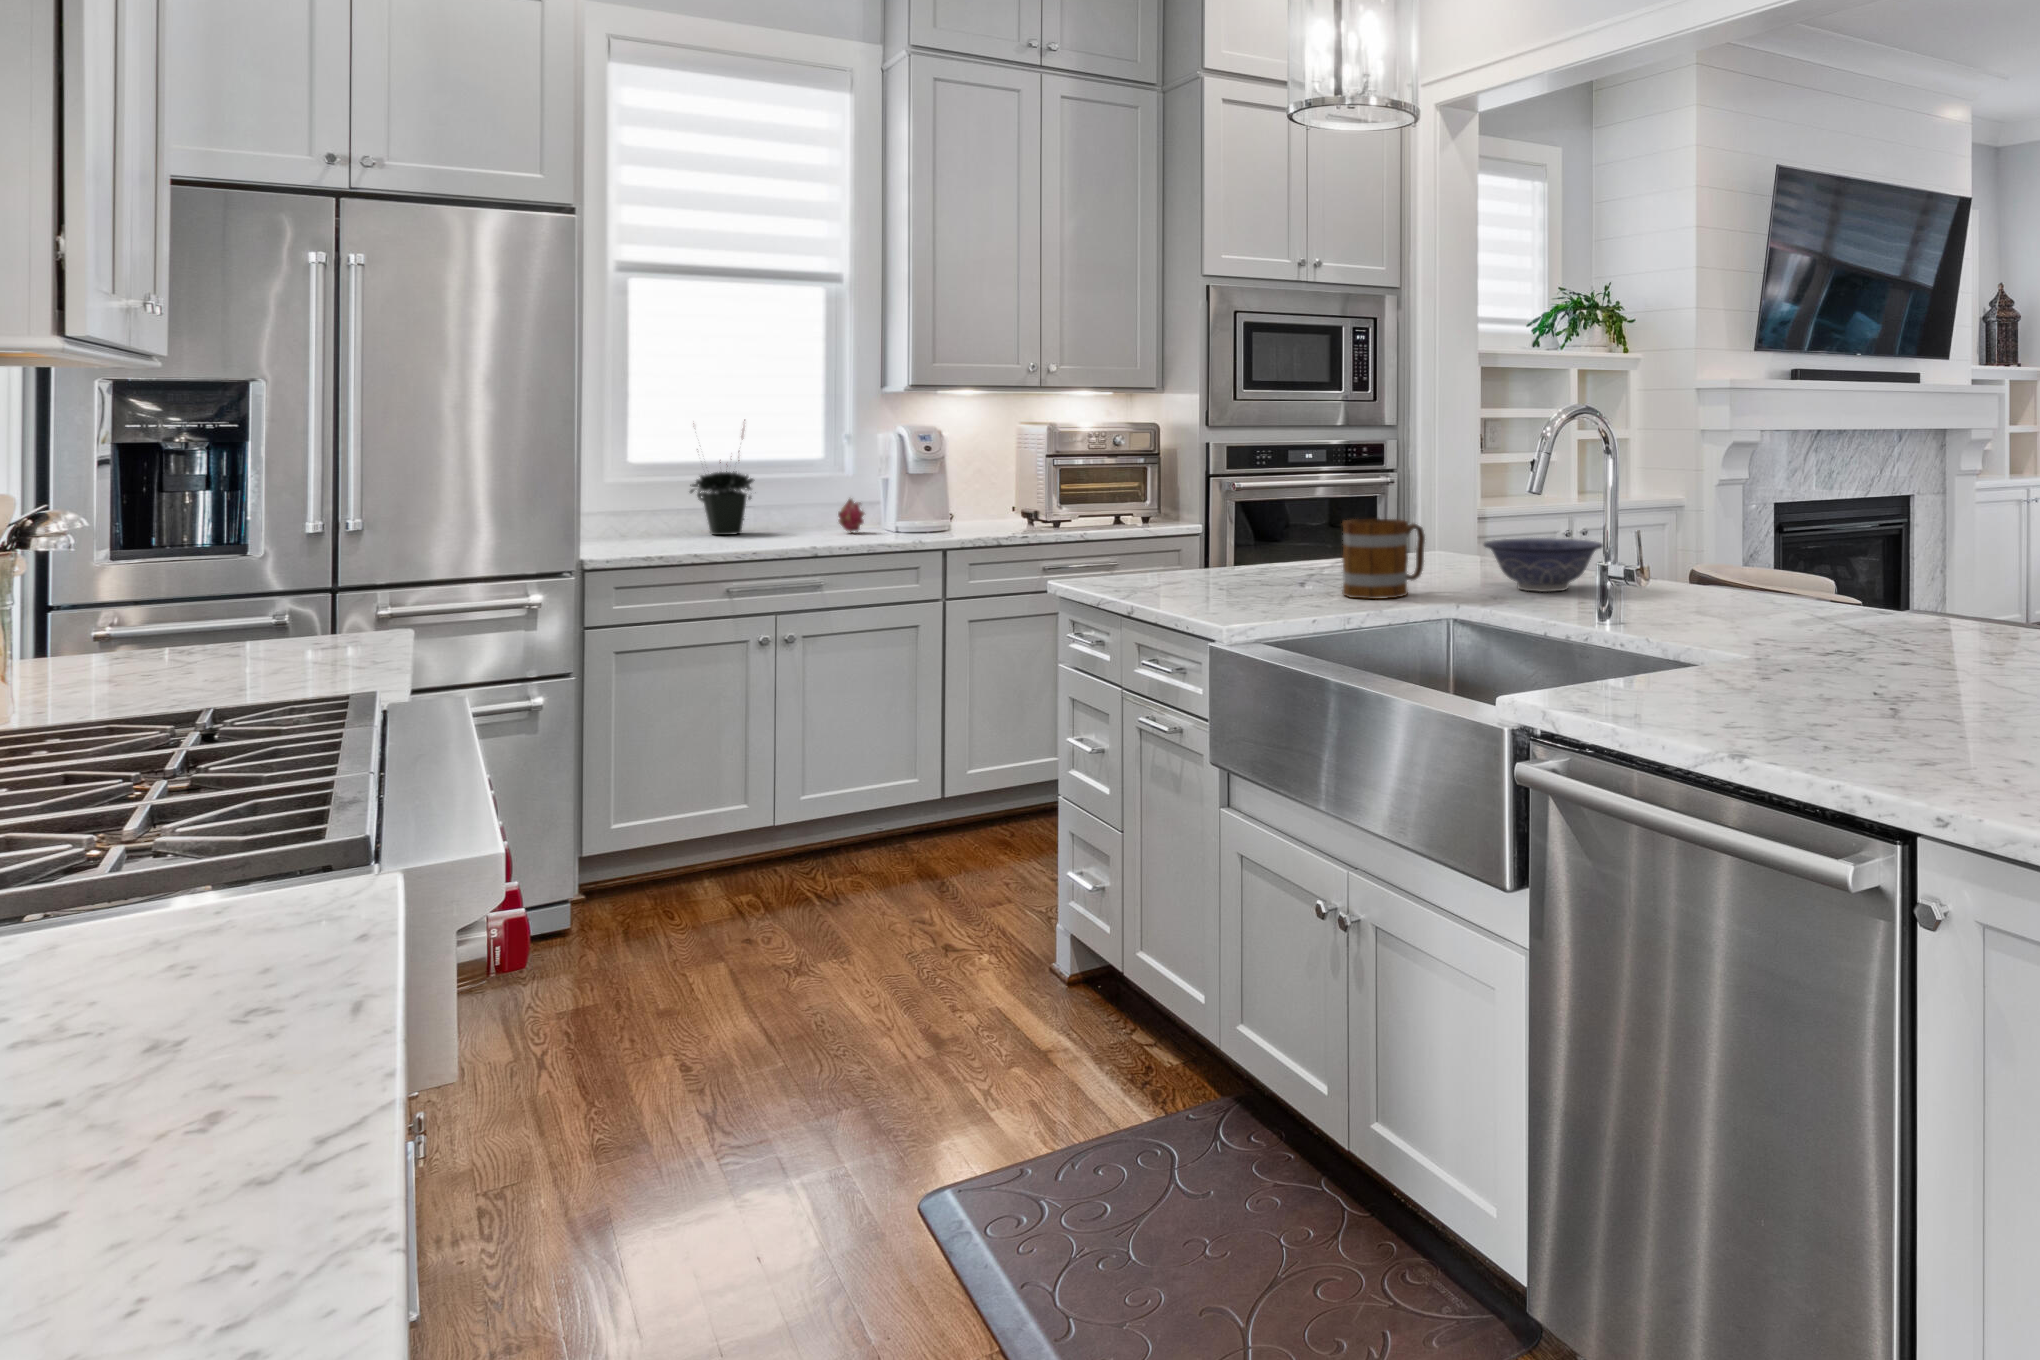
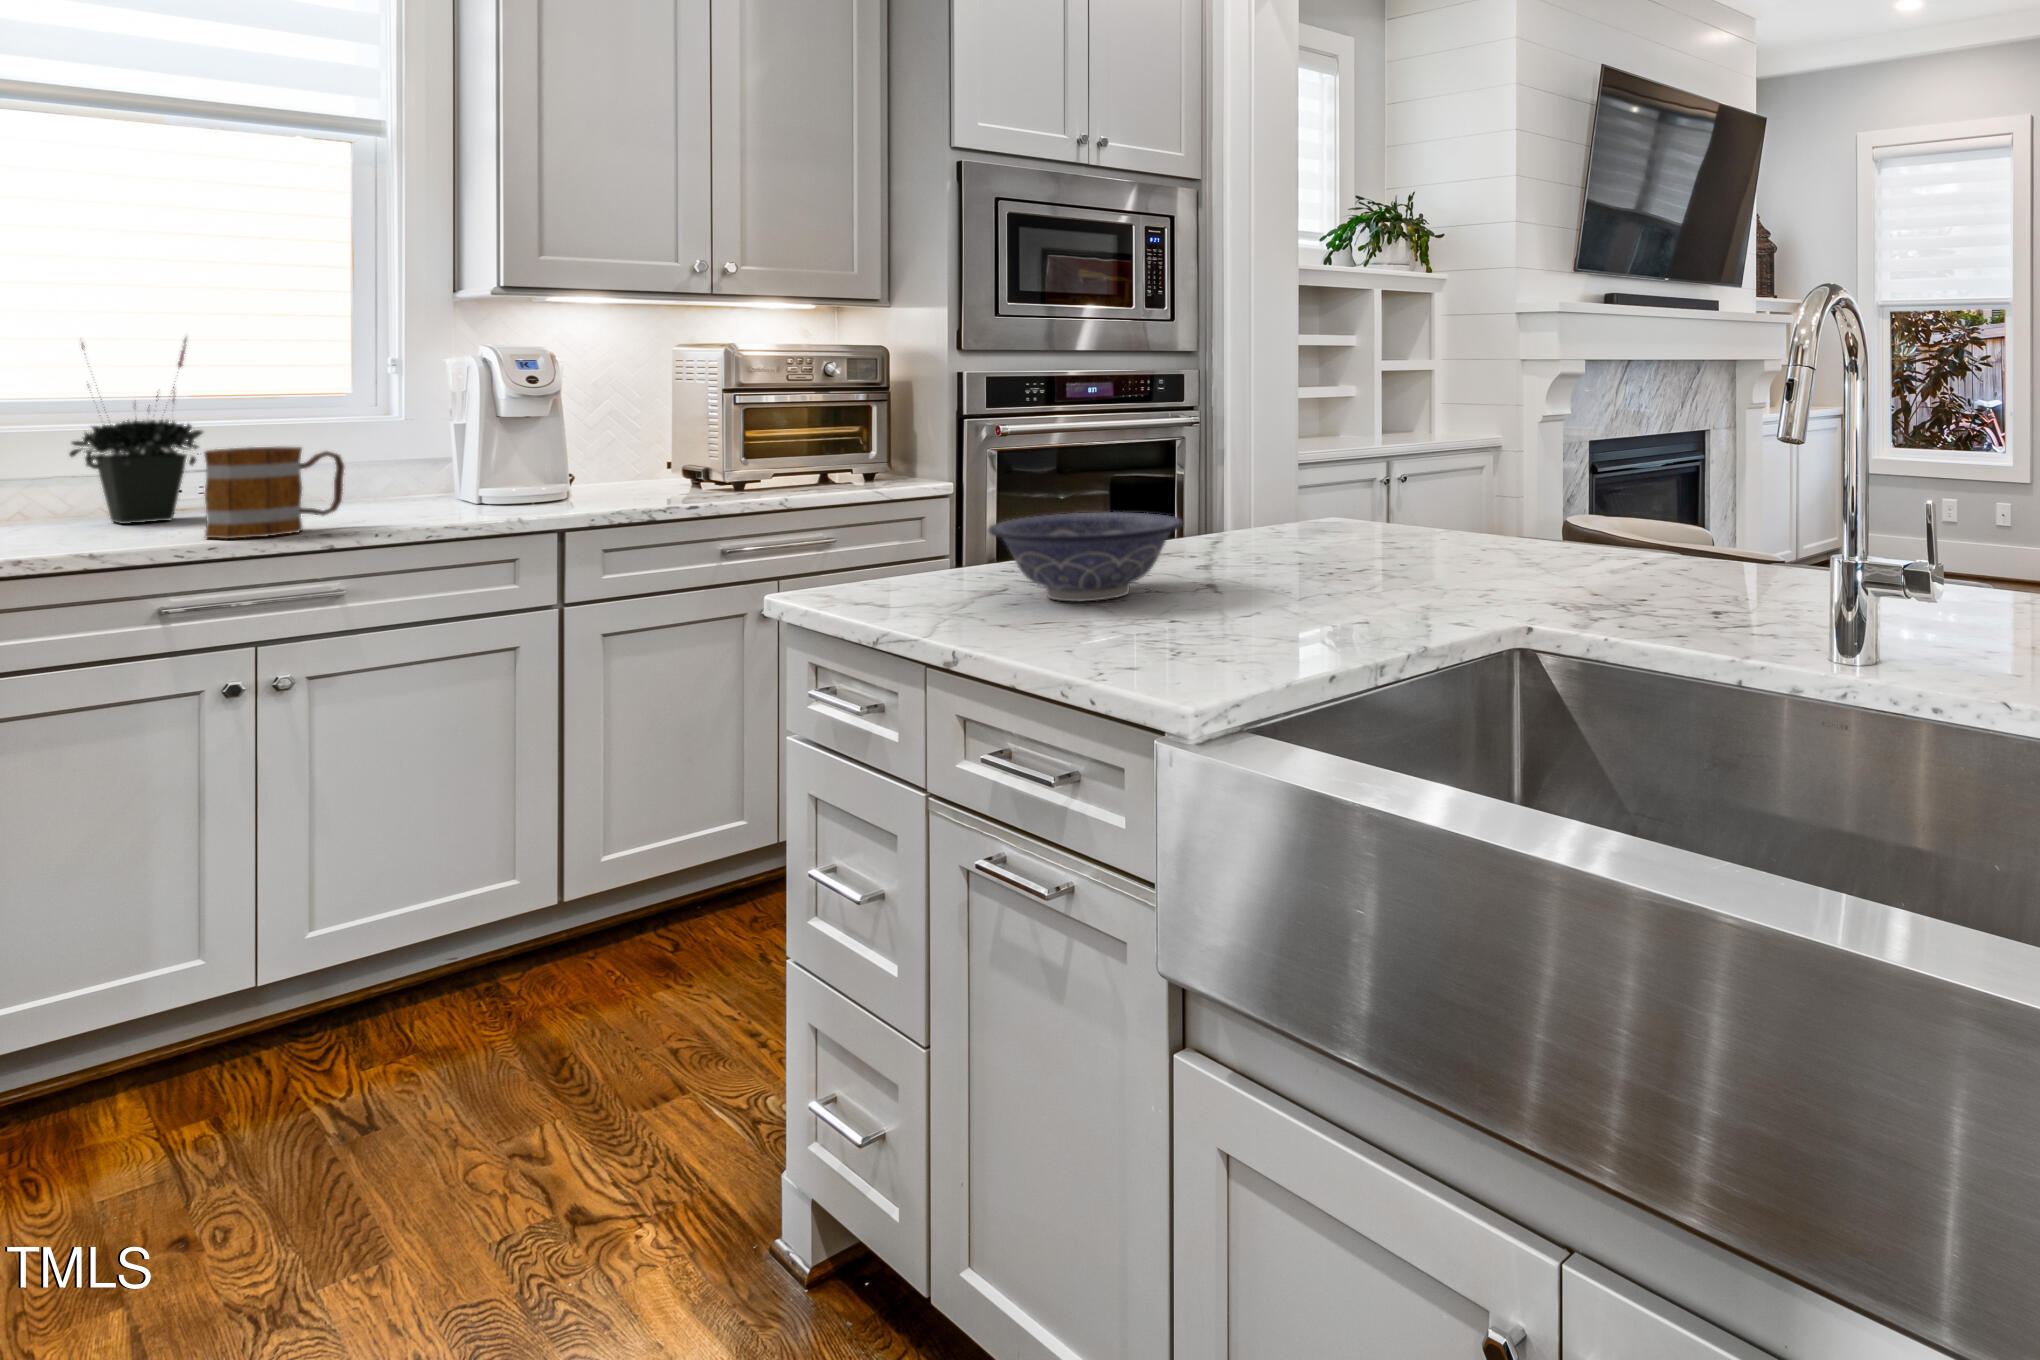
fruit: present [838,499,864,532] -> none [361,452,412,511]
mug: present [1342,519,1425,599] -> present [205,446,344,539]
decorative bowl: present [1484,538,1603,592] -> present [989,512,1183,602]

